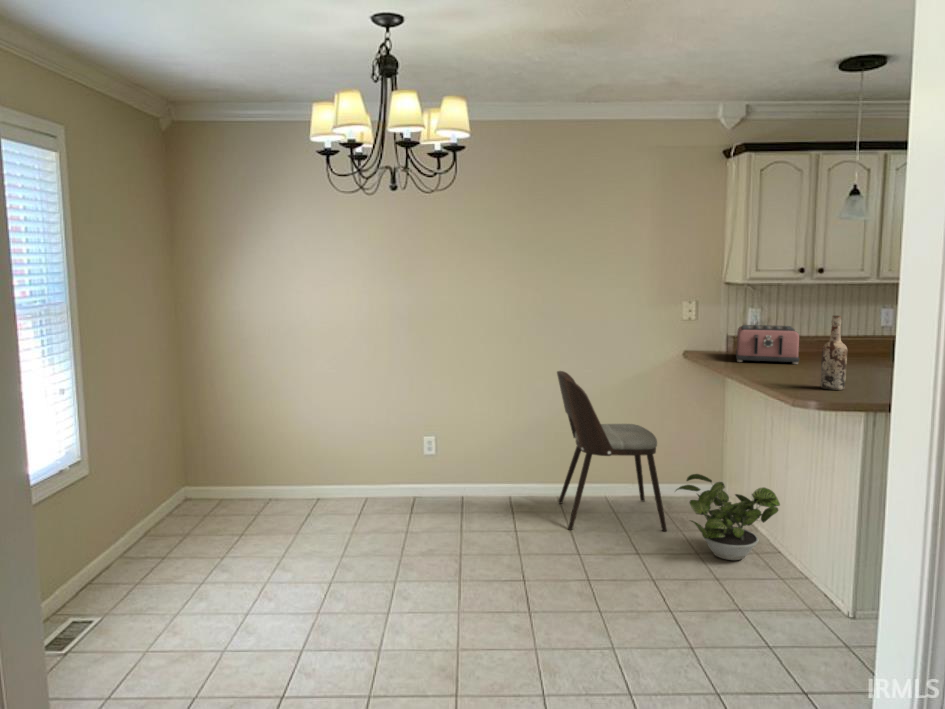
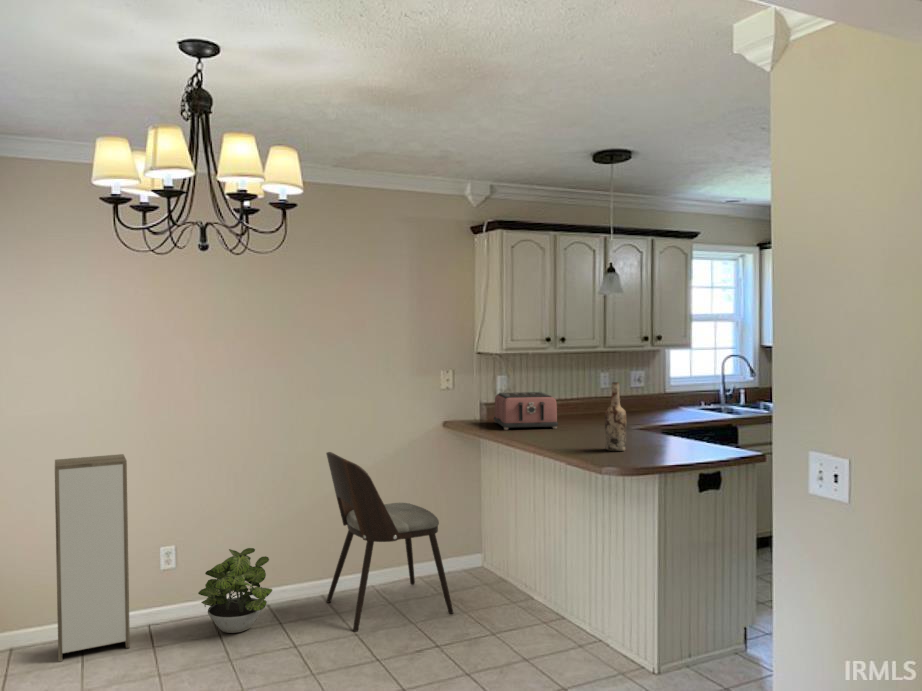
storage cabinet: none [343,360,399,511] -> present [55,454,130,662]
potted plant: present [676,474,780,560] -> present [198,548,272,633]

